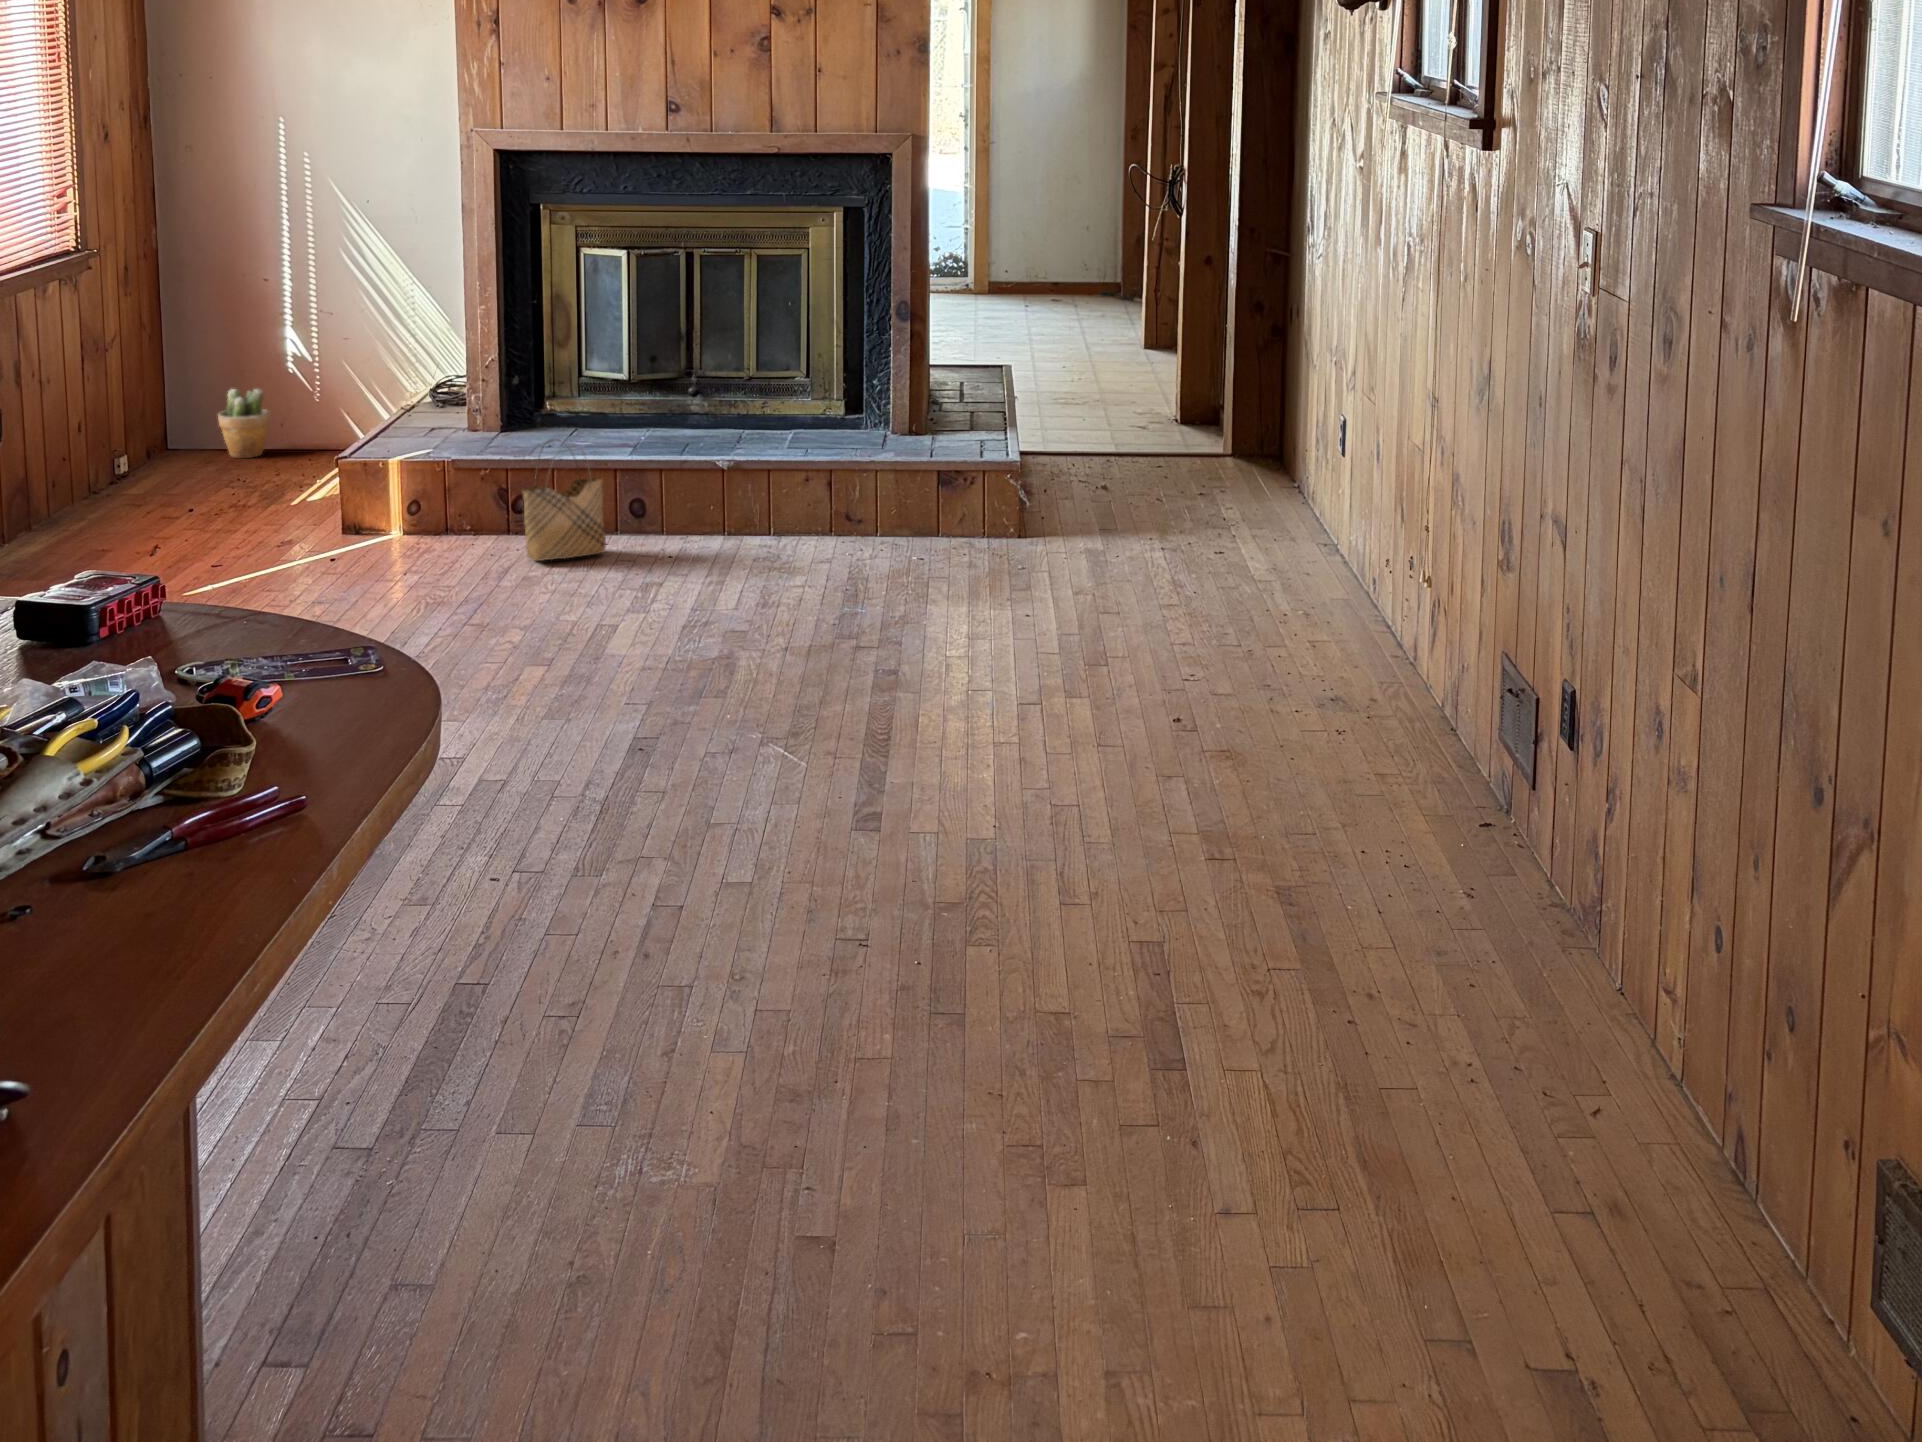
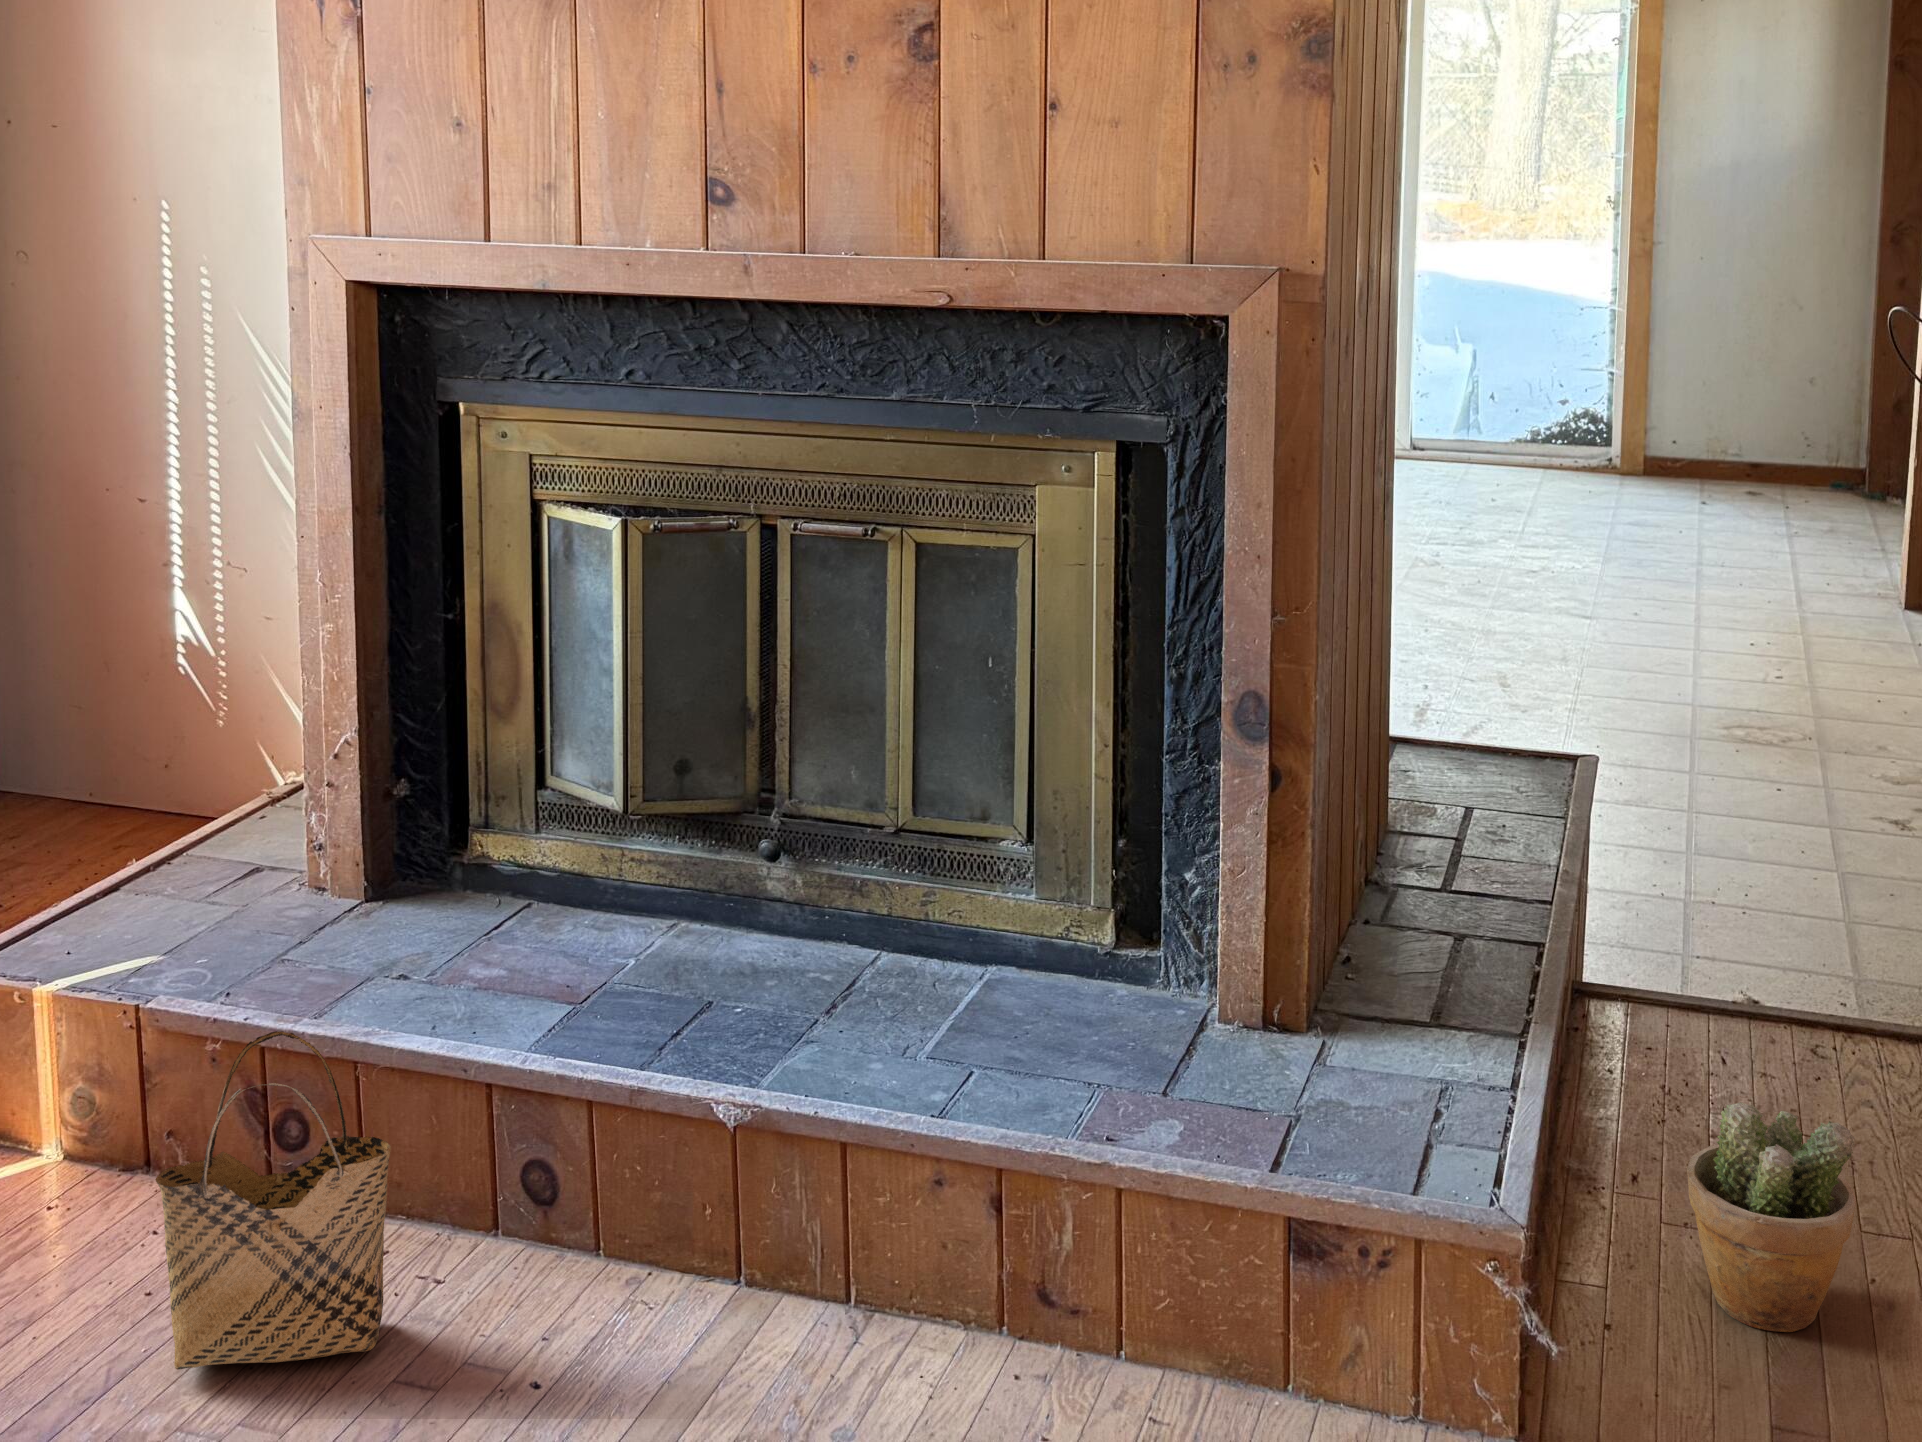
potted plant: present [218,389,271,458] -> present [1687,1102,1856,1332]

